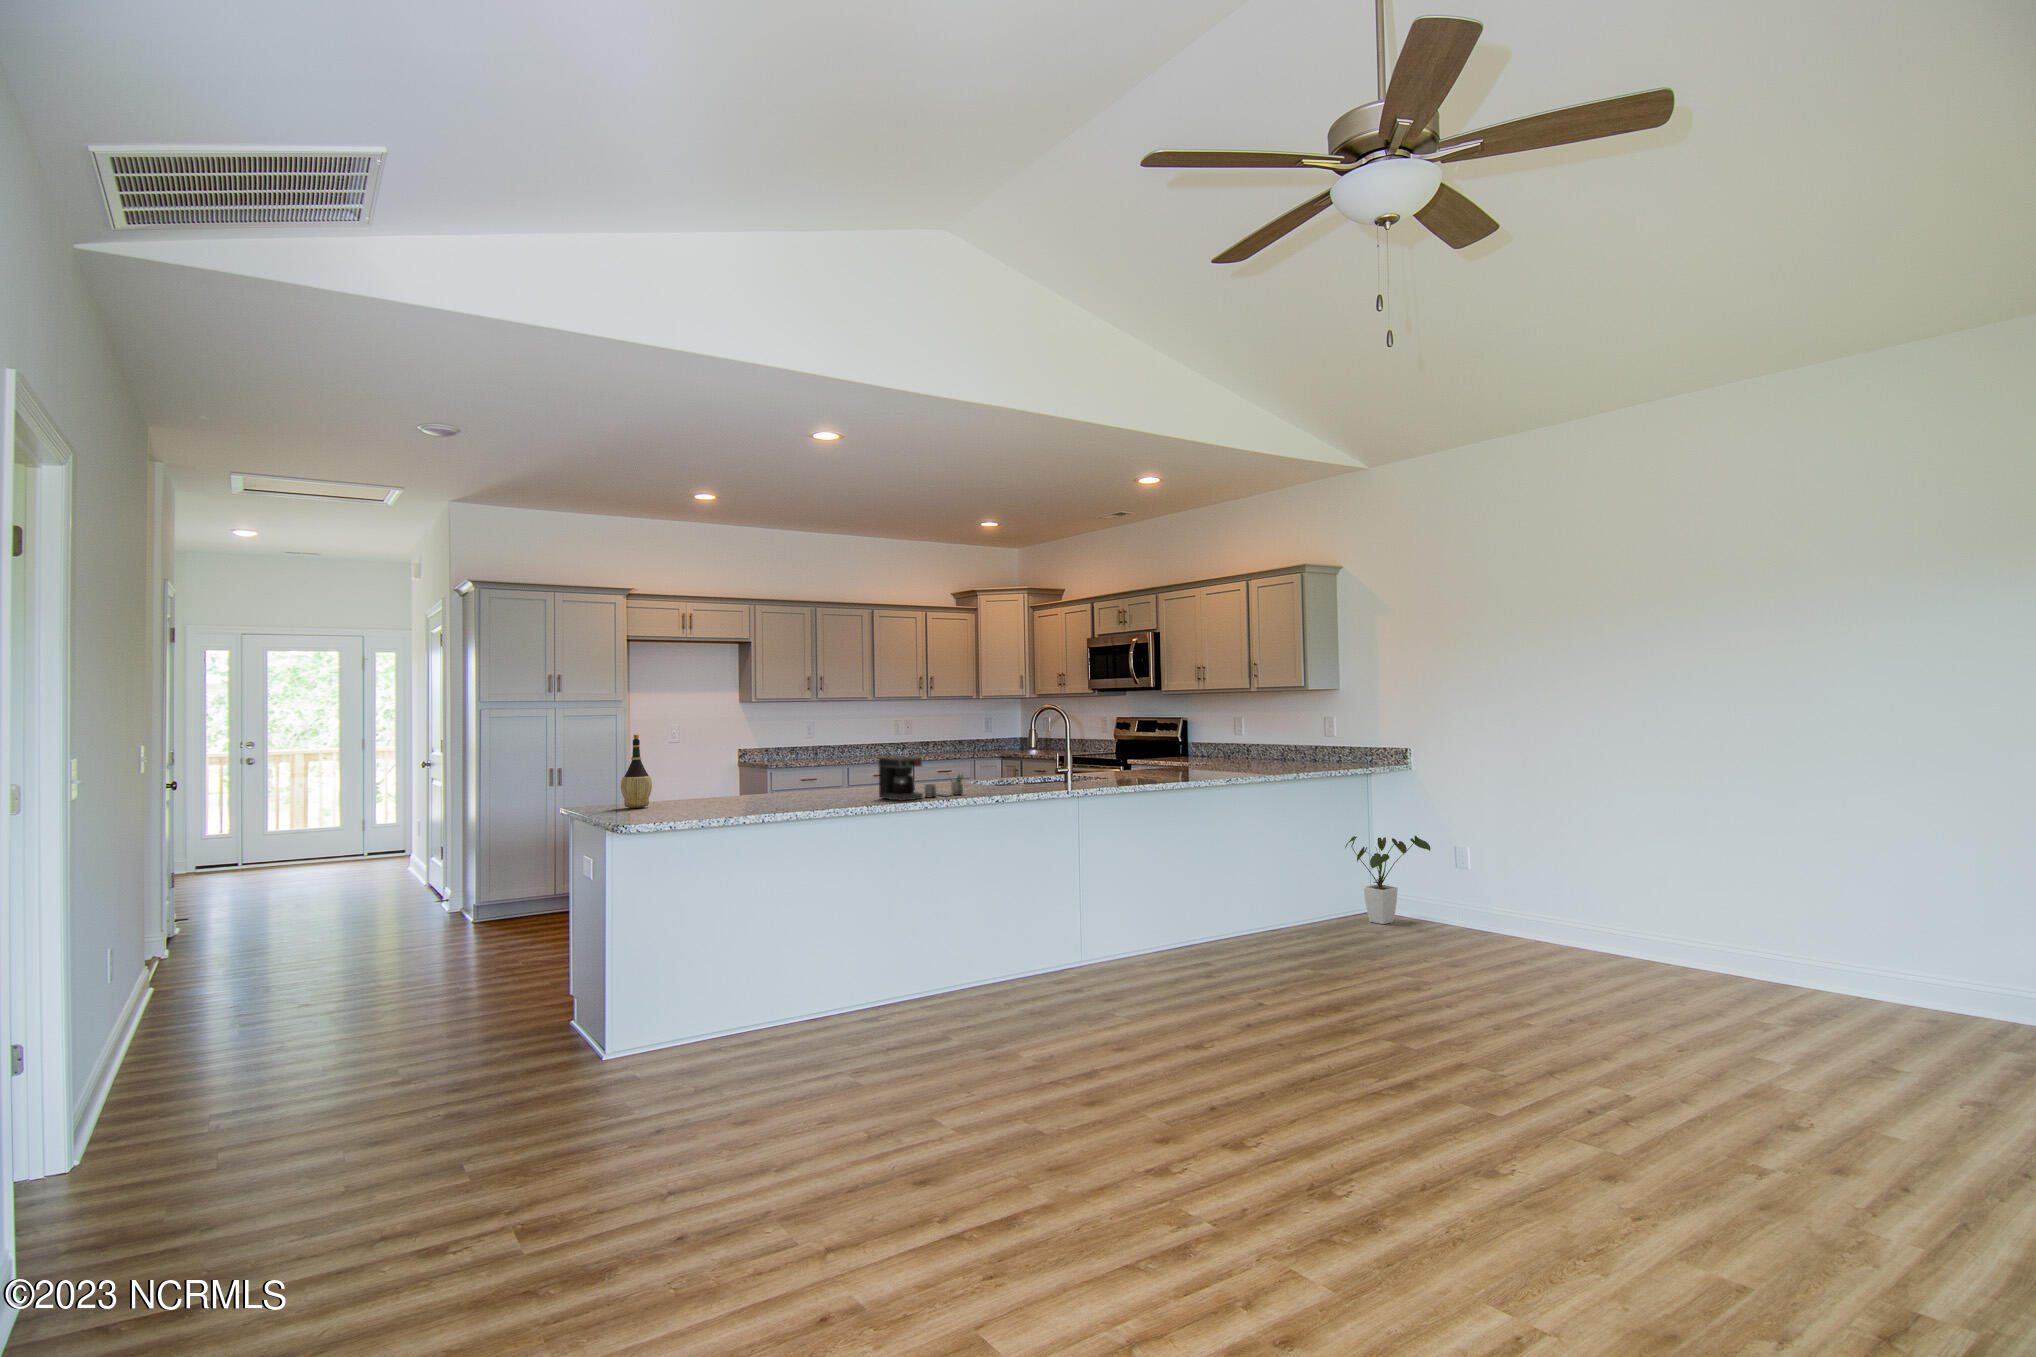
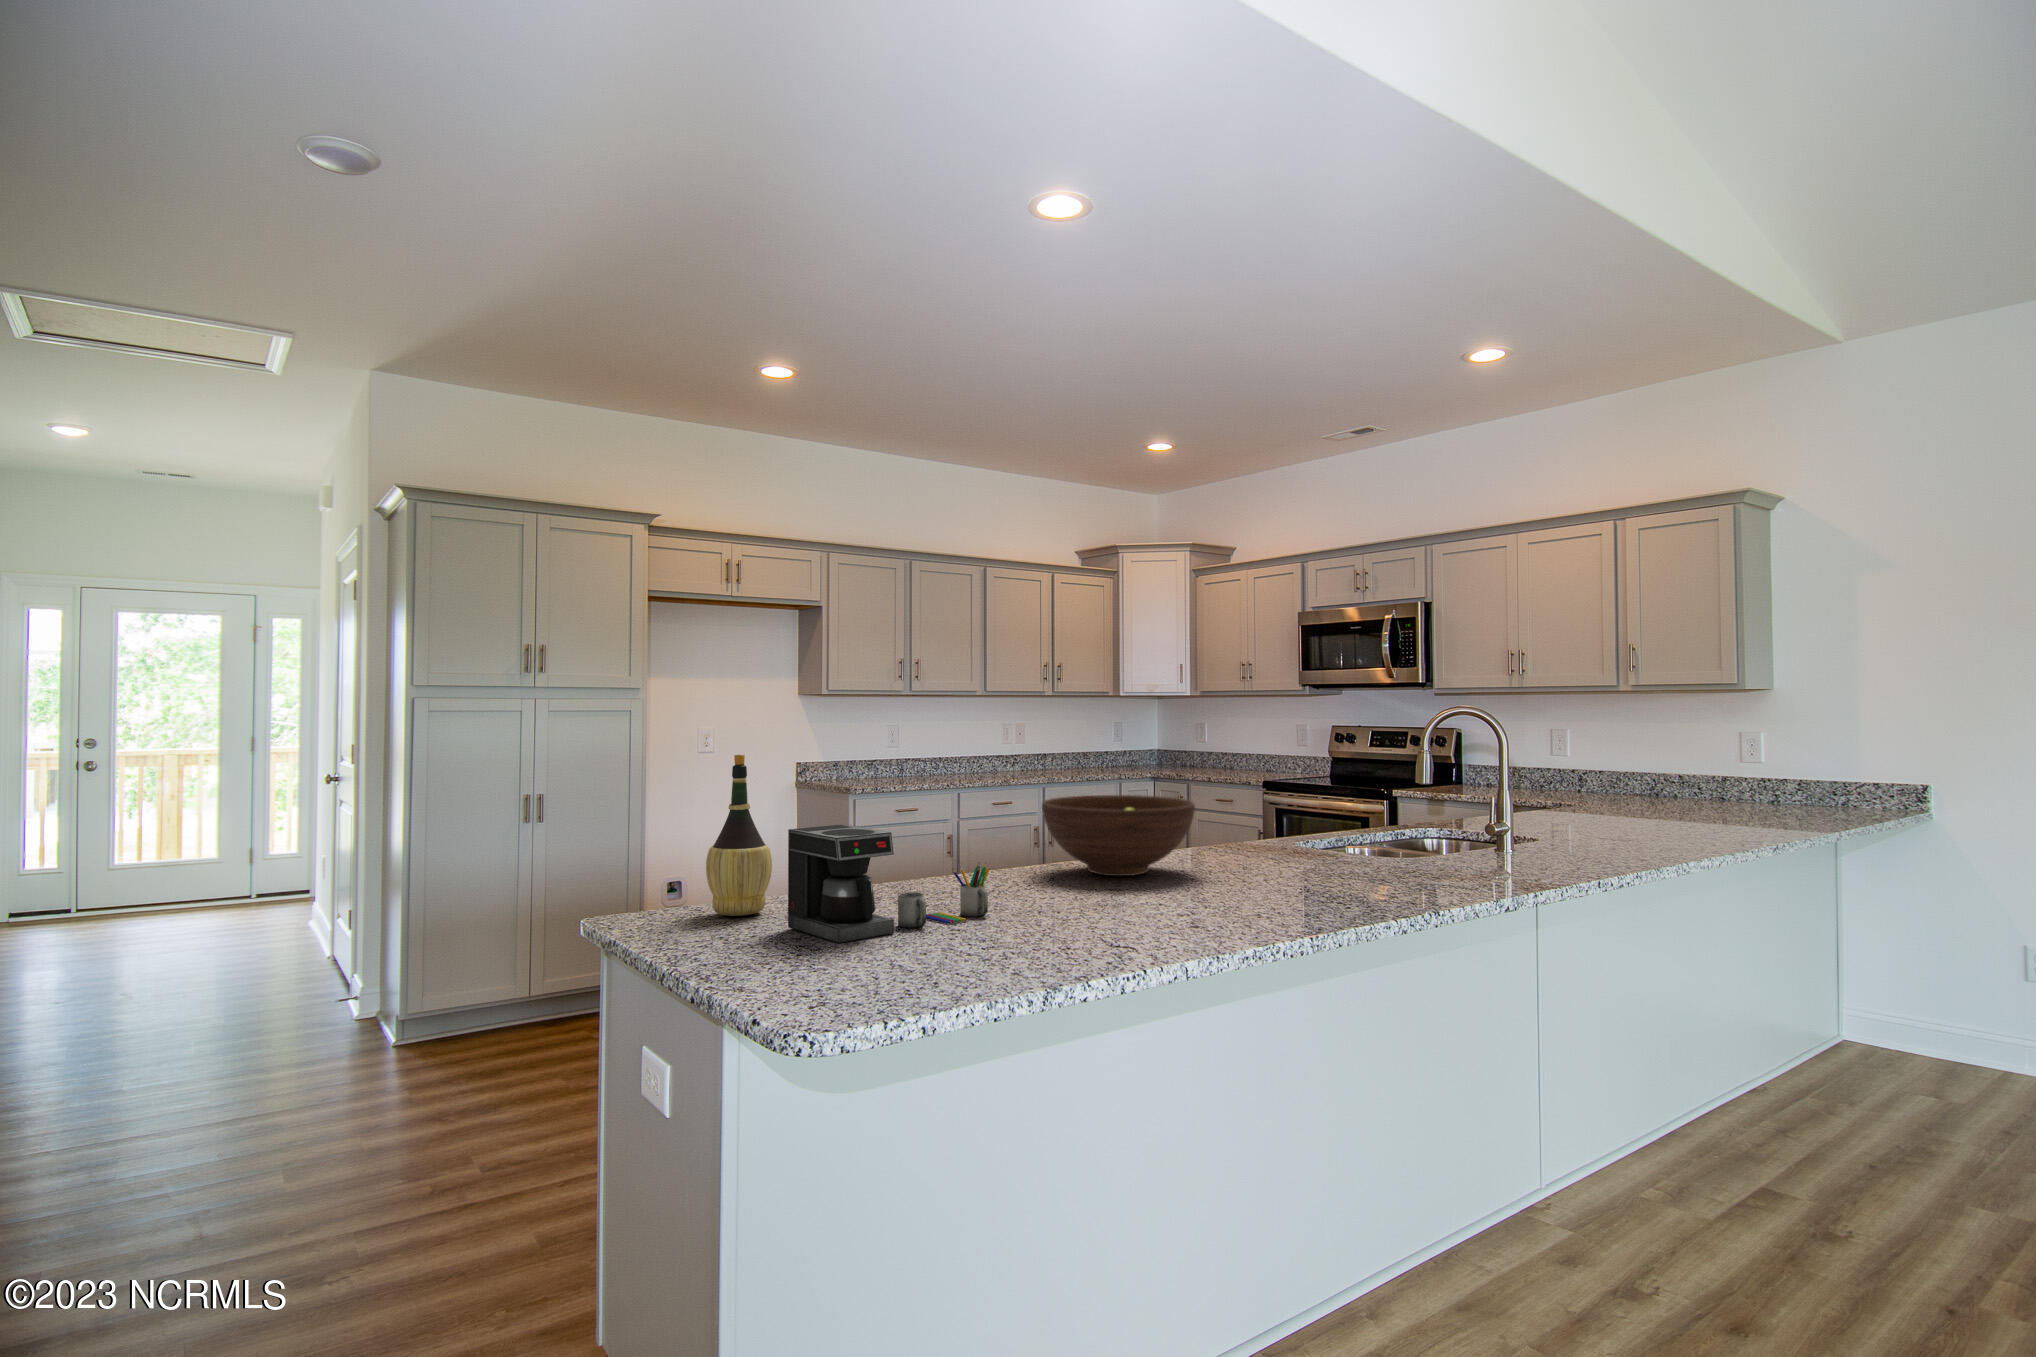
fruit bowl: none [801,755,880,794] -> present [1042,795,1195,876]
coffee maker: present [879,756,963,801] -> present [788,824,990,943]
house plant: present [1345,836,1431,924] -> none [1852,929,1994,1076]

